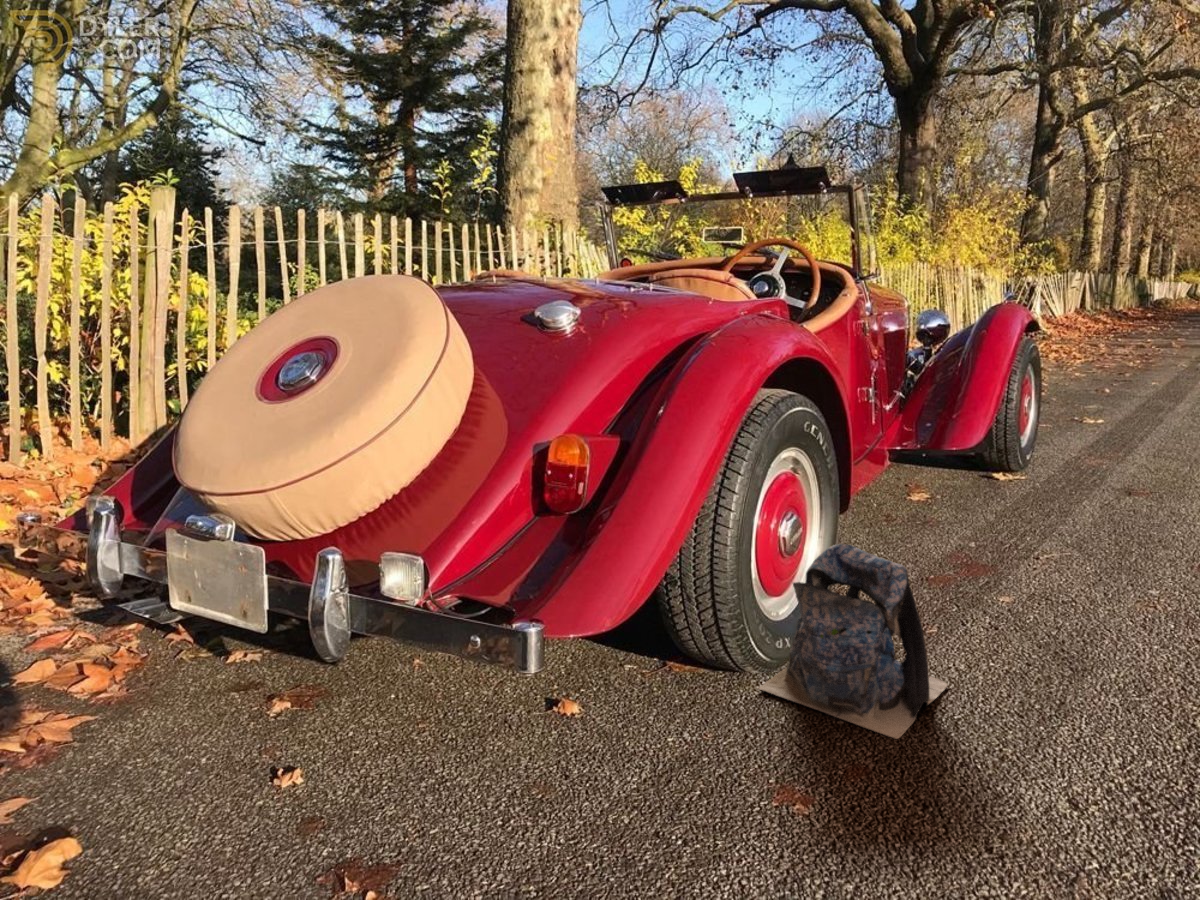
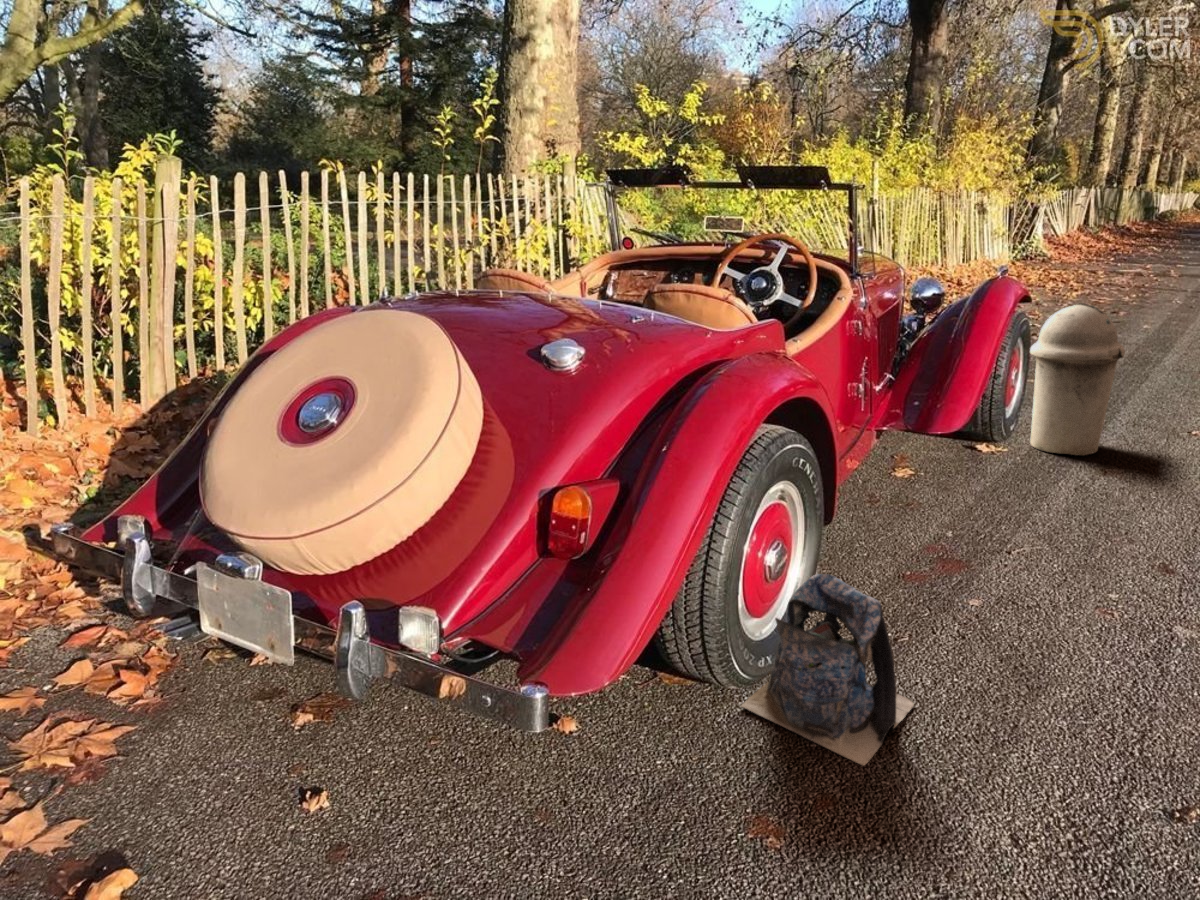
trash can: none [1042,325,1139,481] -> present [1030,303,1125,456]

